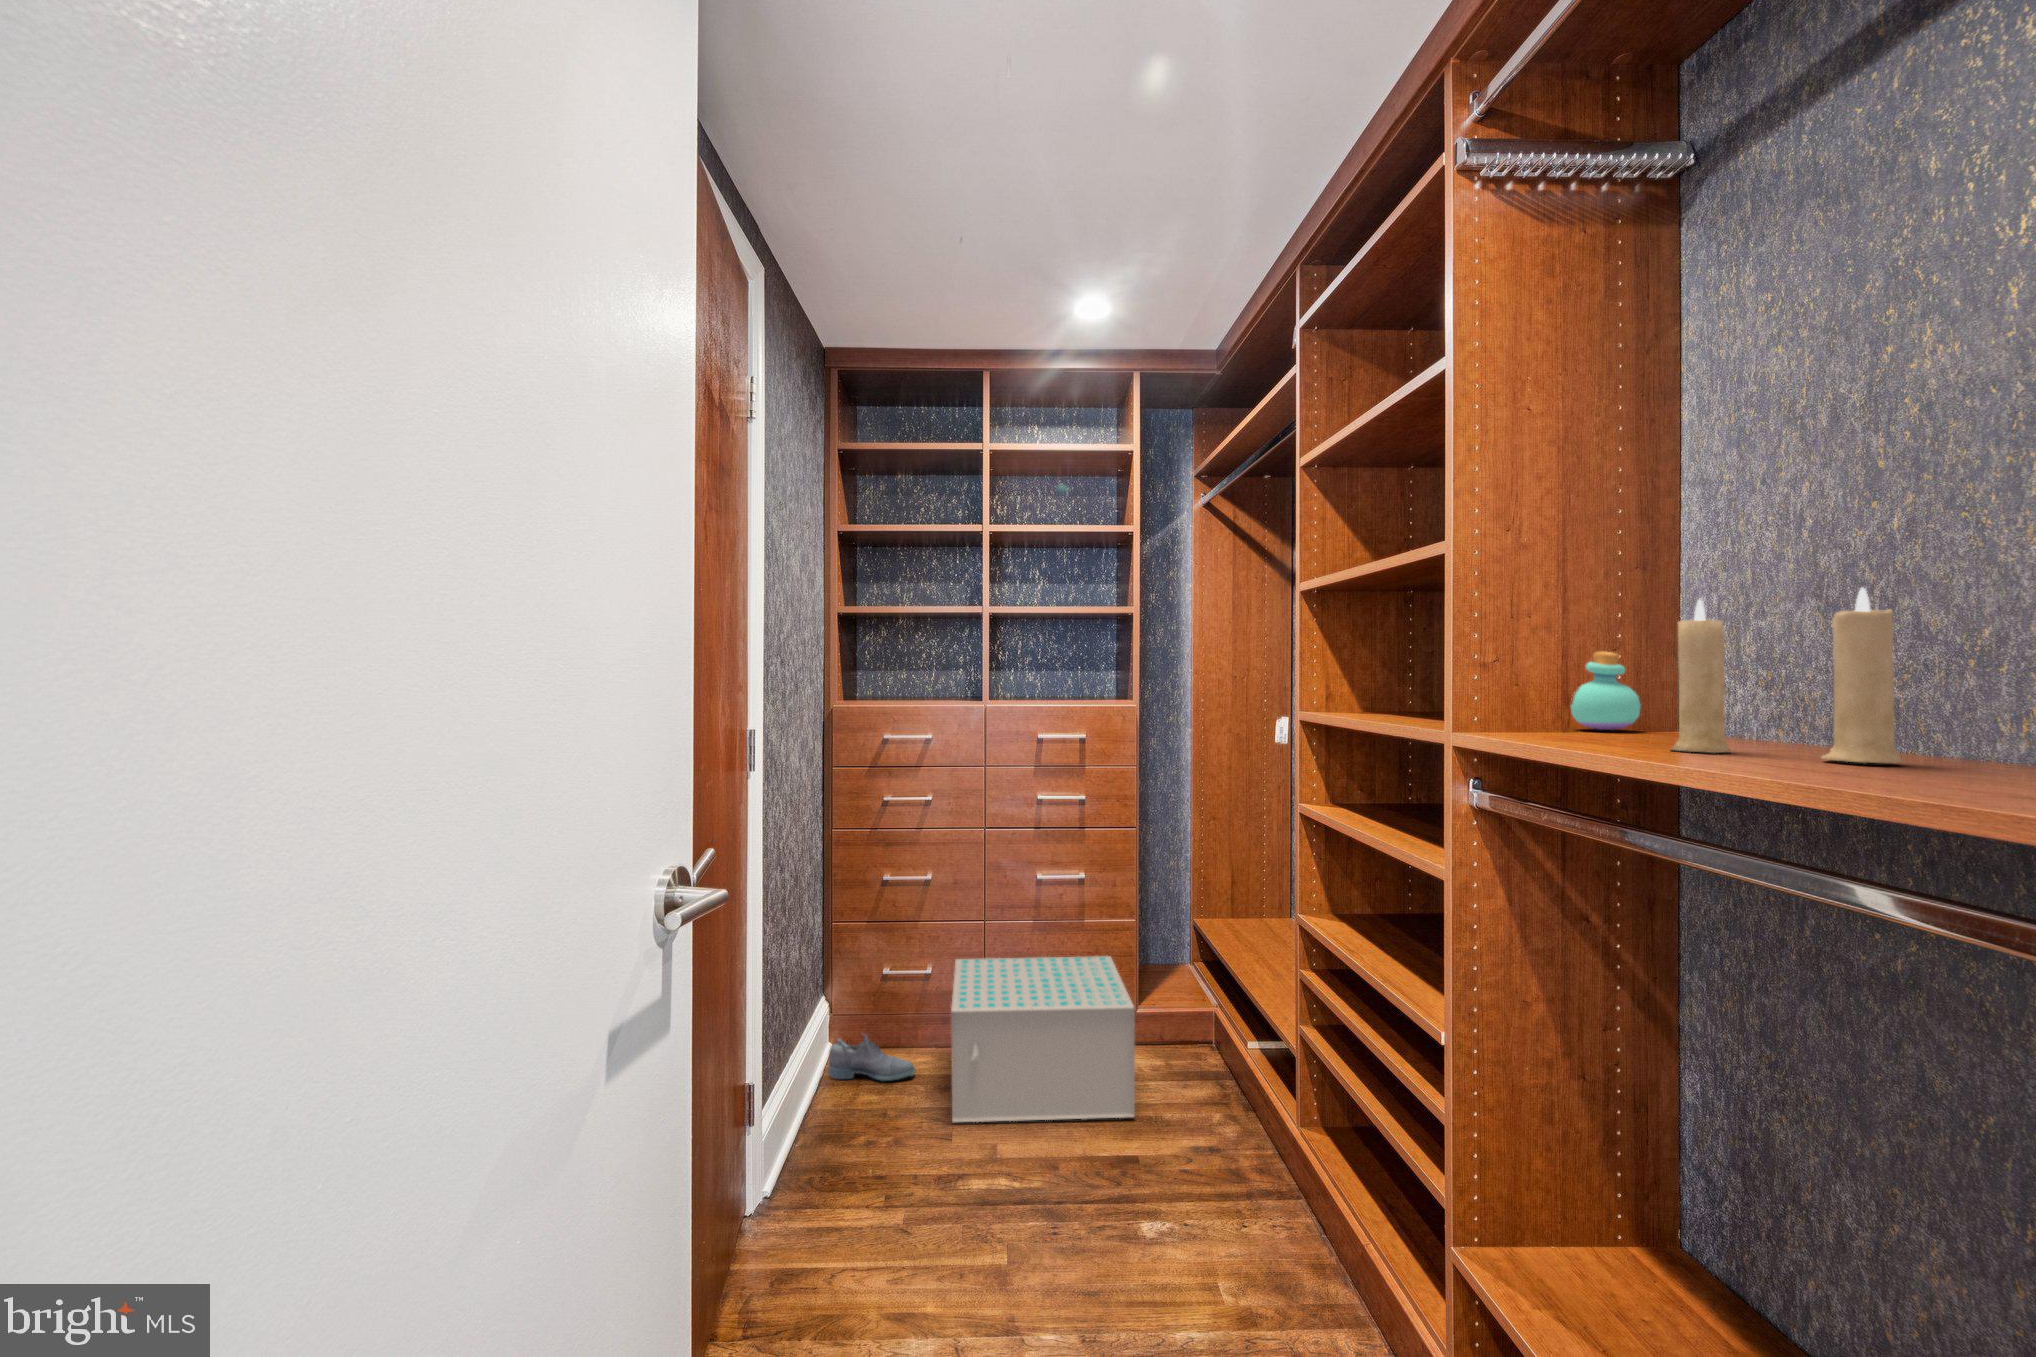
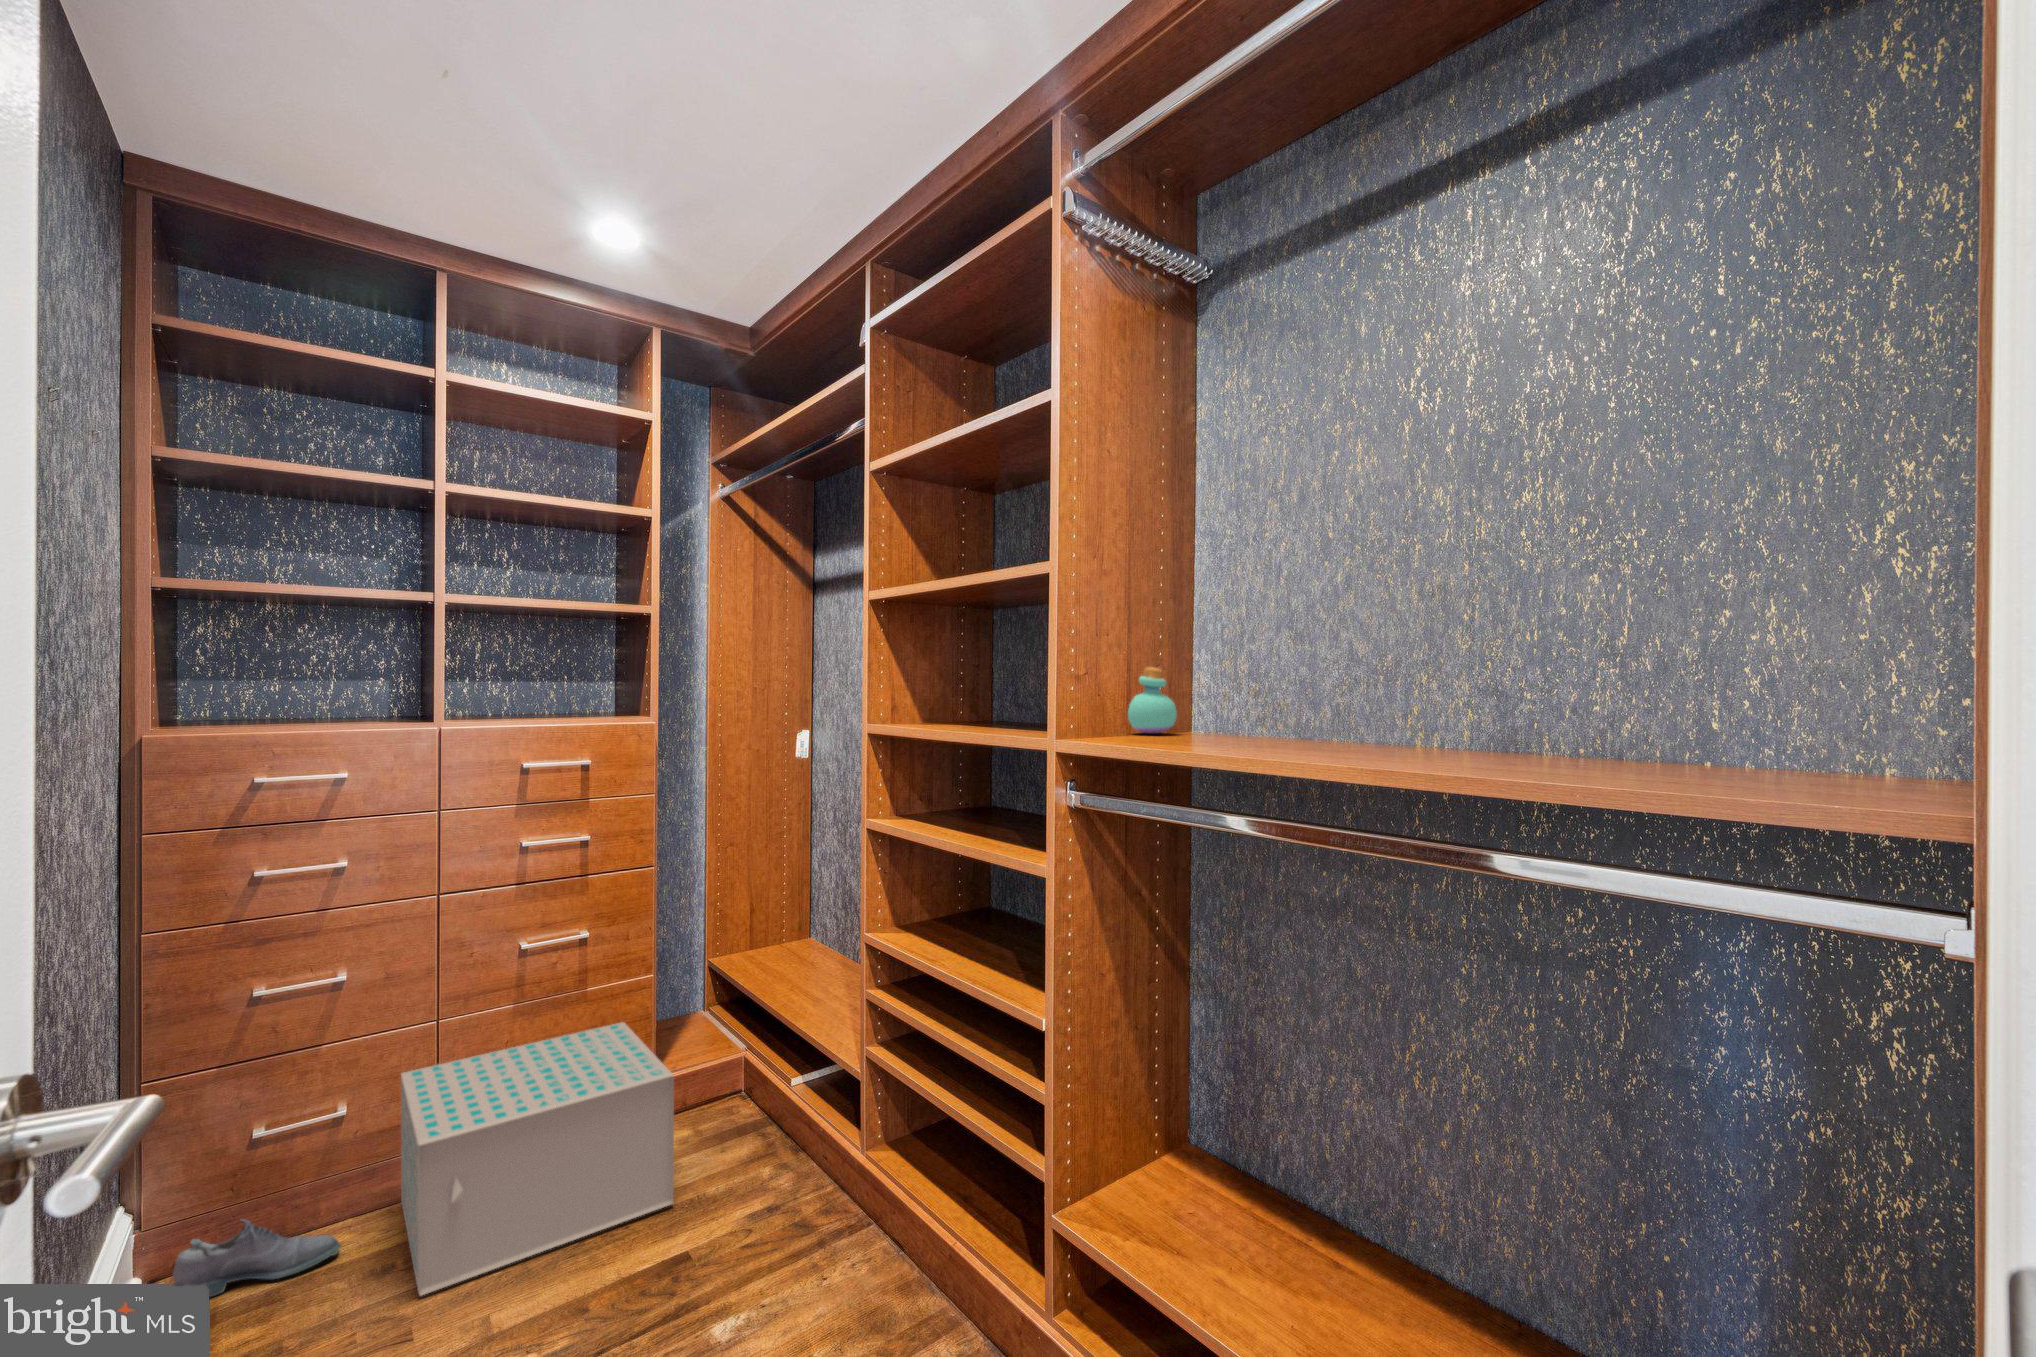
candle: present [1671,588,1902,763] -> none [1229,620,1373,752]

